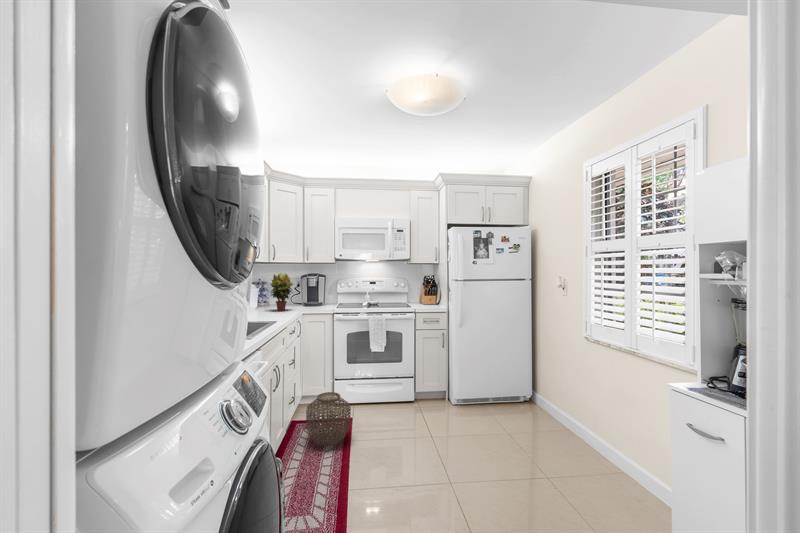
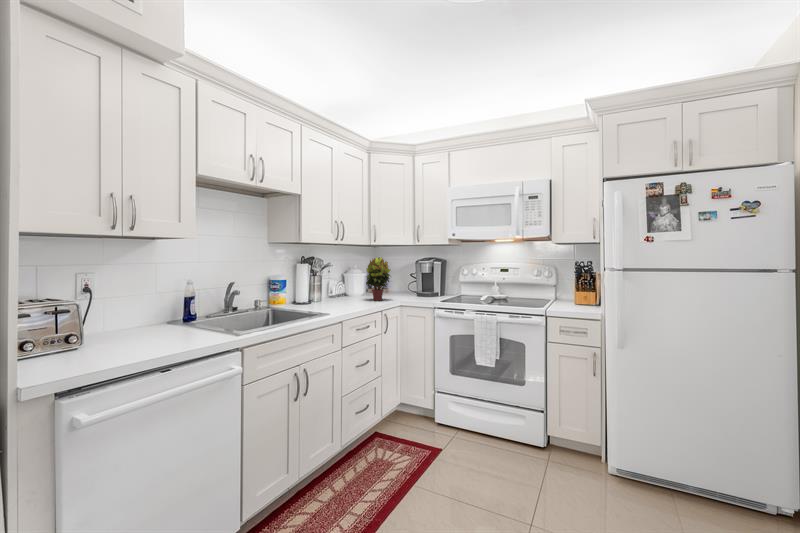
woven basket: present [306,392,351,446] -> none [365,407,421,478]

